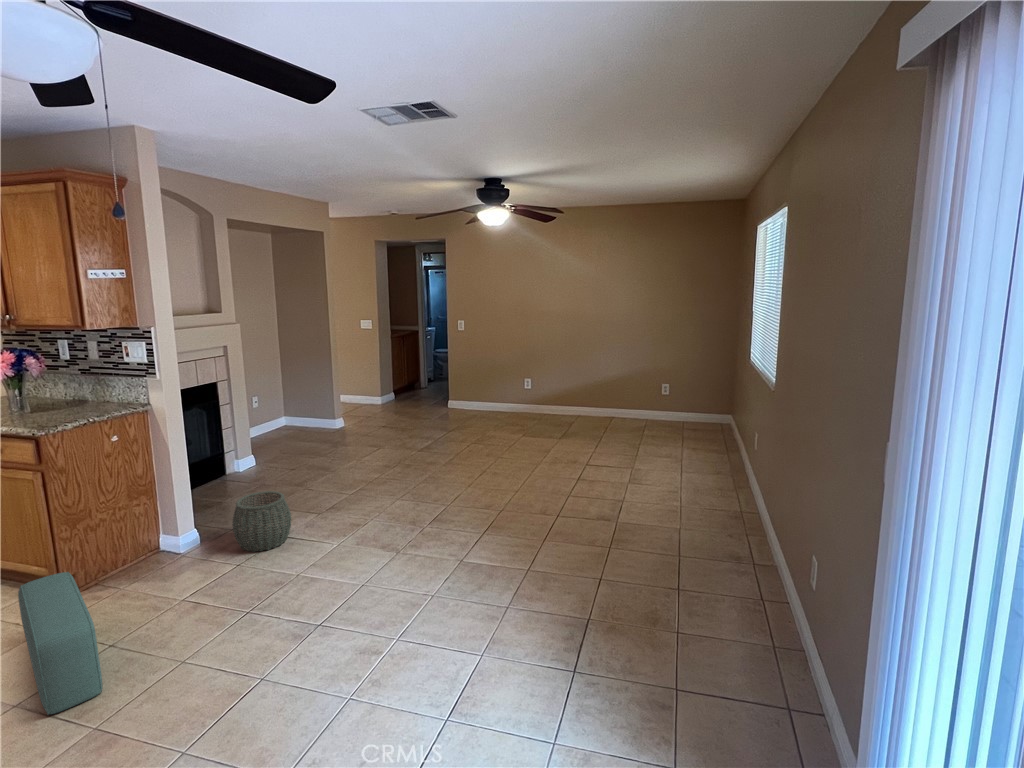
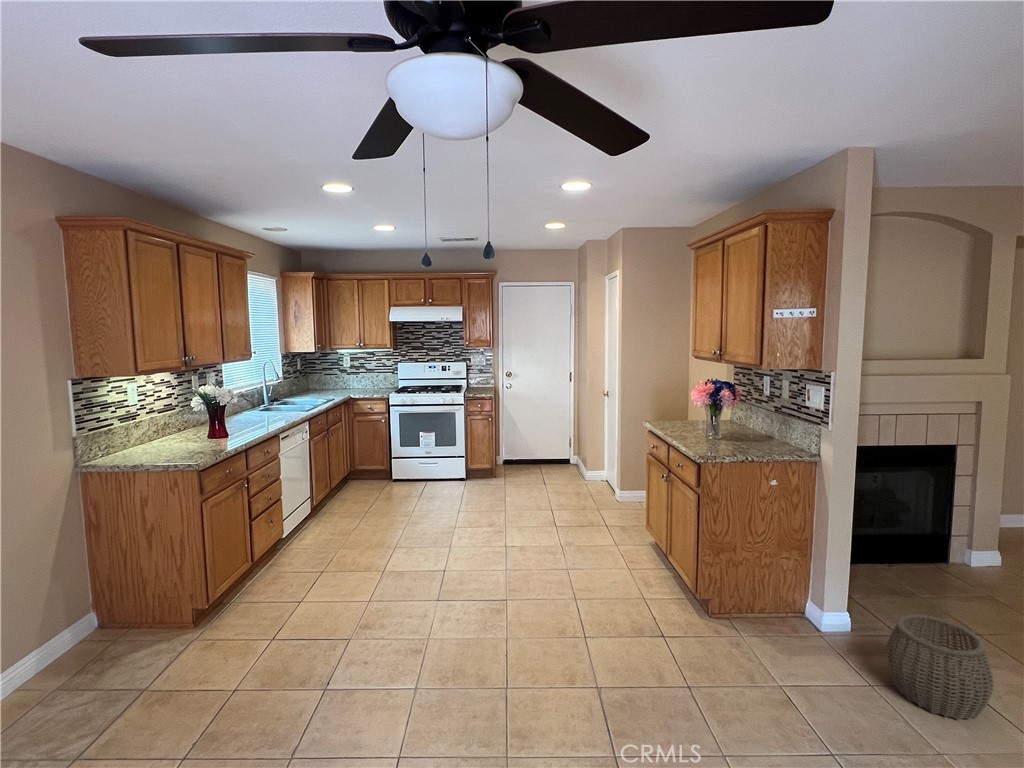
pouf: present [18,572,102,715] -> none [605,587,685,737]

